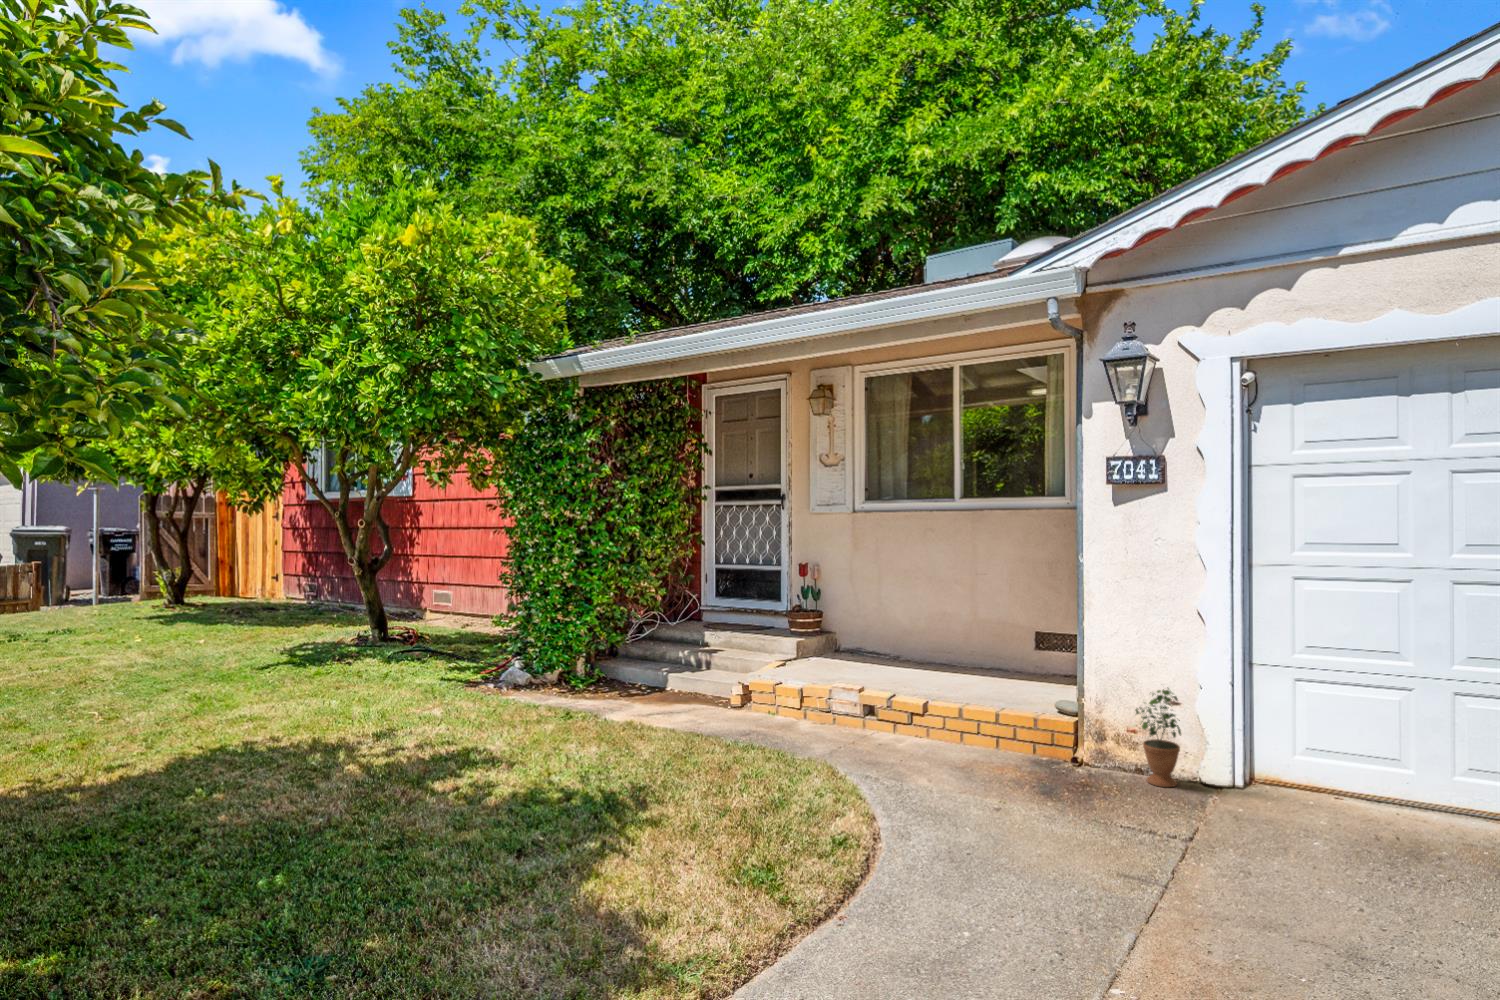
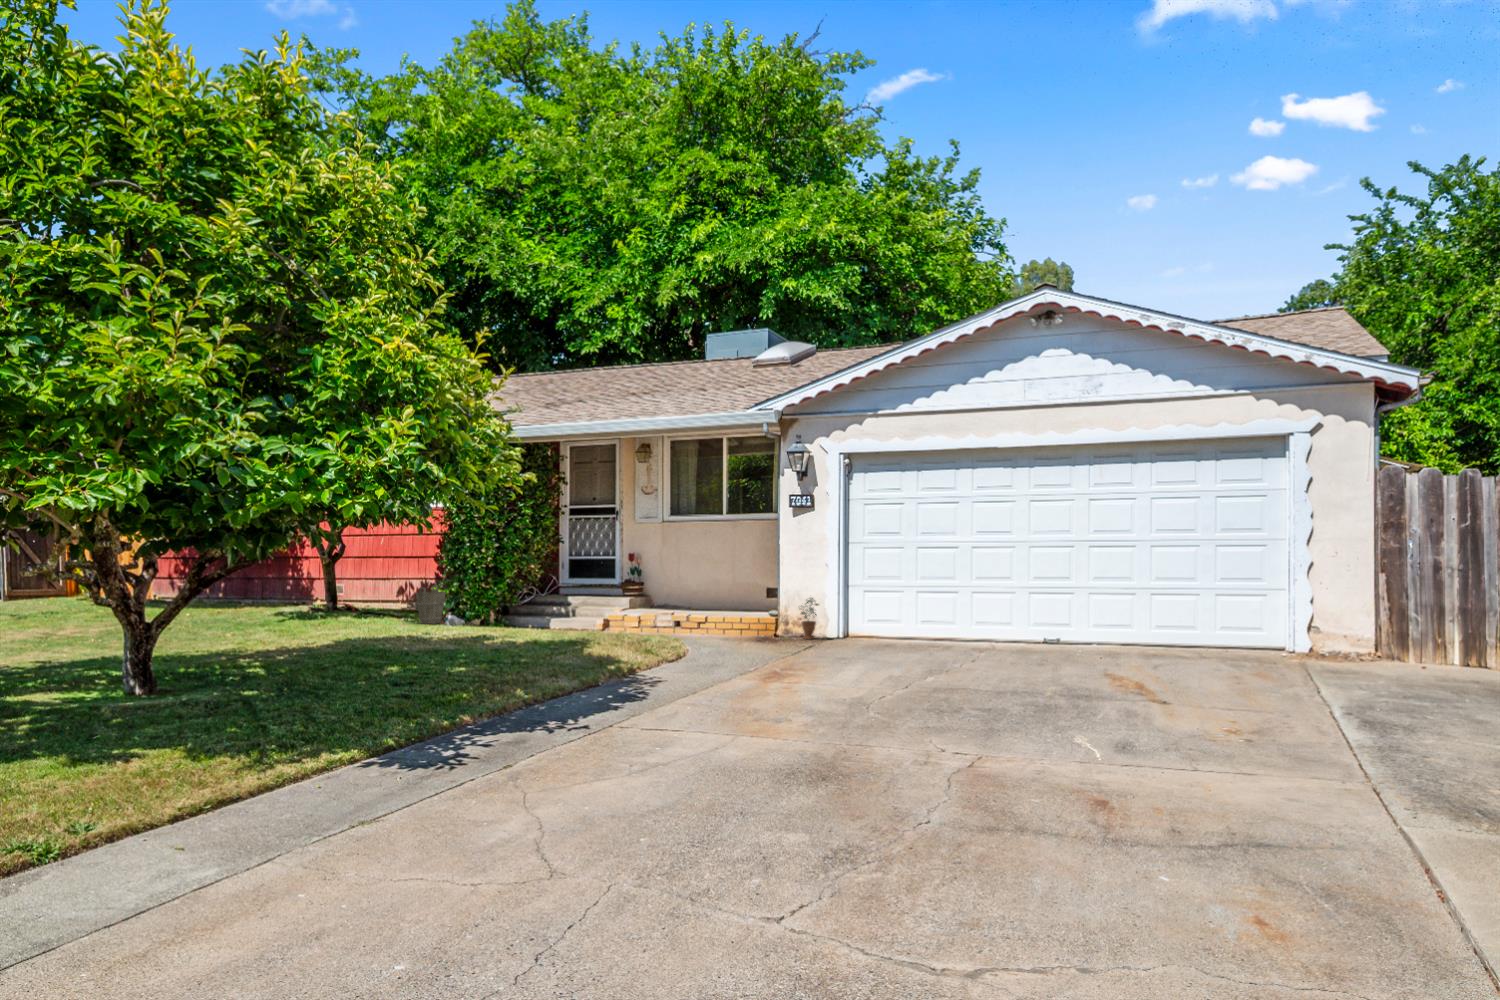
bucket: none [469,613,515,676] -> present [416,585,445,624]

